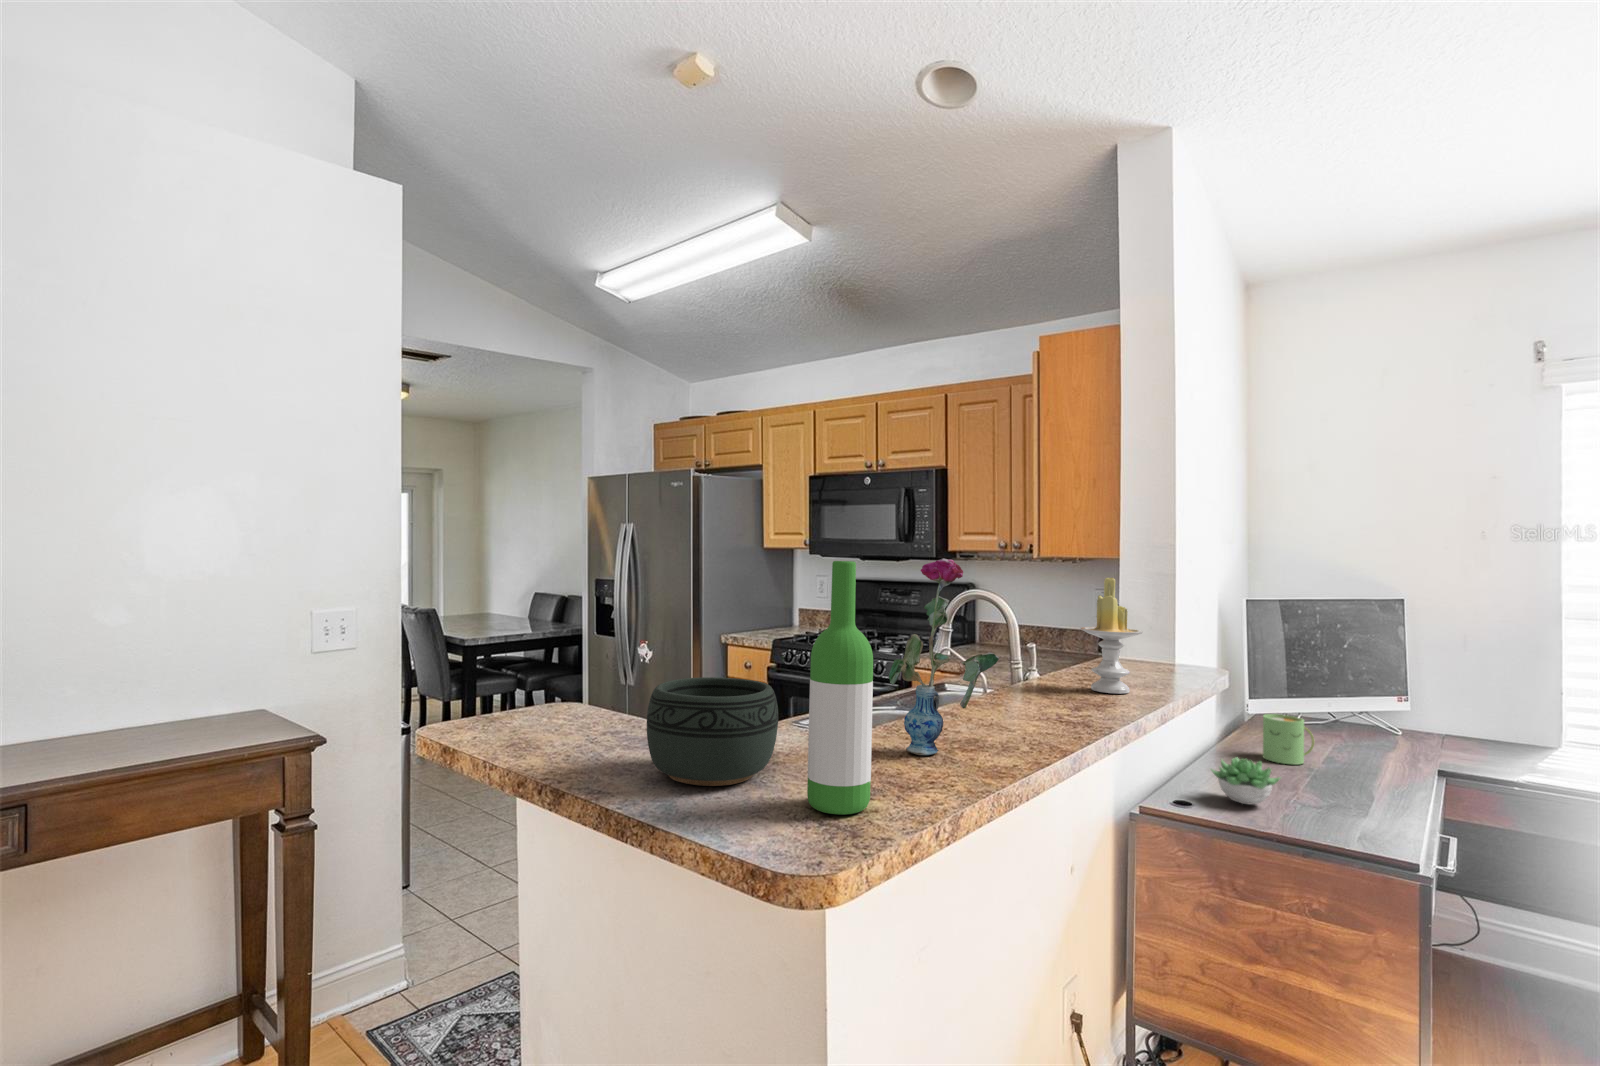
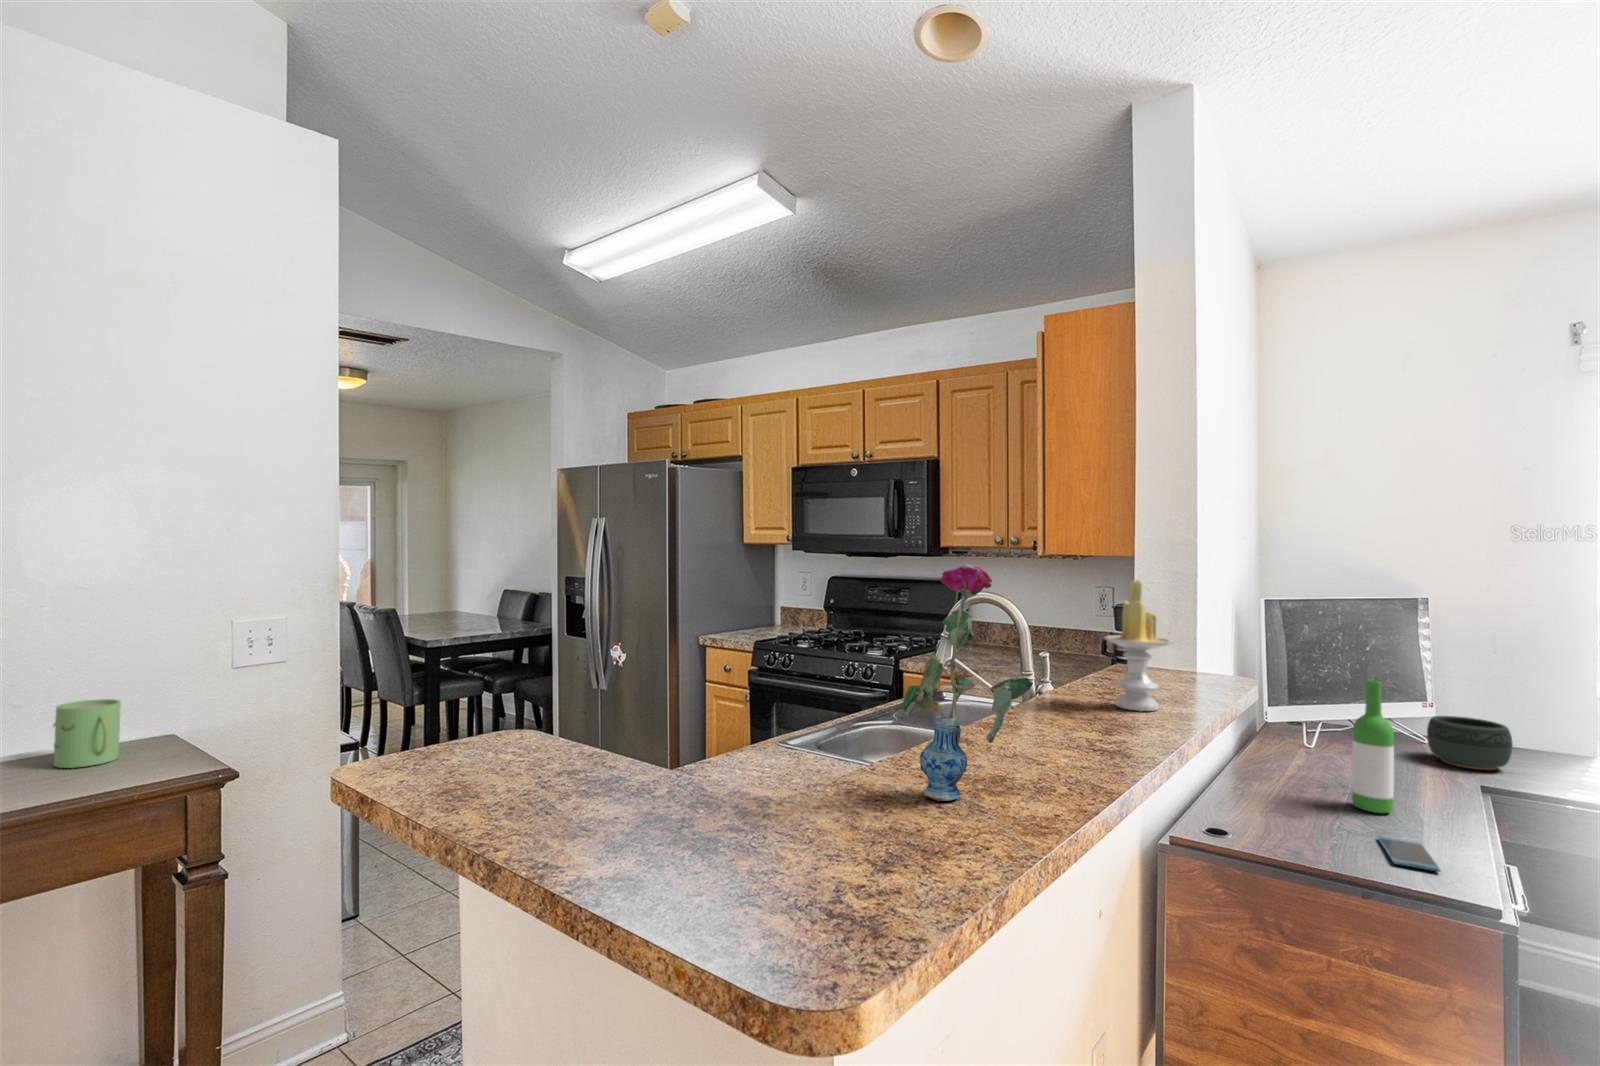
wine bottle: present [807,561,873,815] -> present [1352,680,1394,813]
bowl: present [647,677,778,786] -> present [1427,716,1513,770]
mug: present [1263,714,1314,764] -> present [54,699,121,768]
succulent plant: present [1211,757,1280,804] -> none [1239,776,1320,829]
smartphone: none [1334,811,1385,840] -> present [1378,836,1441,872]

